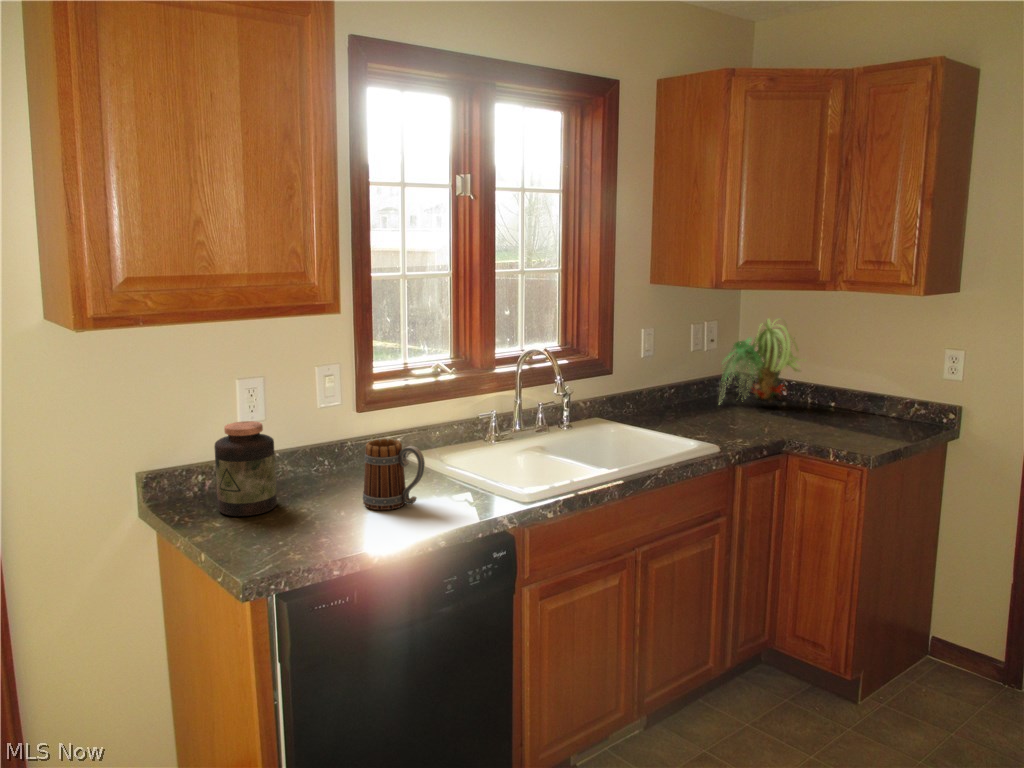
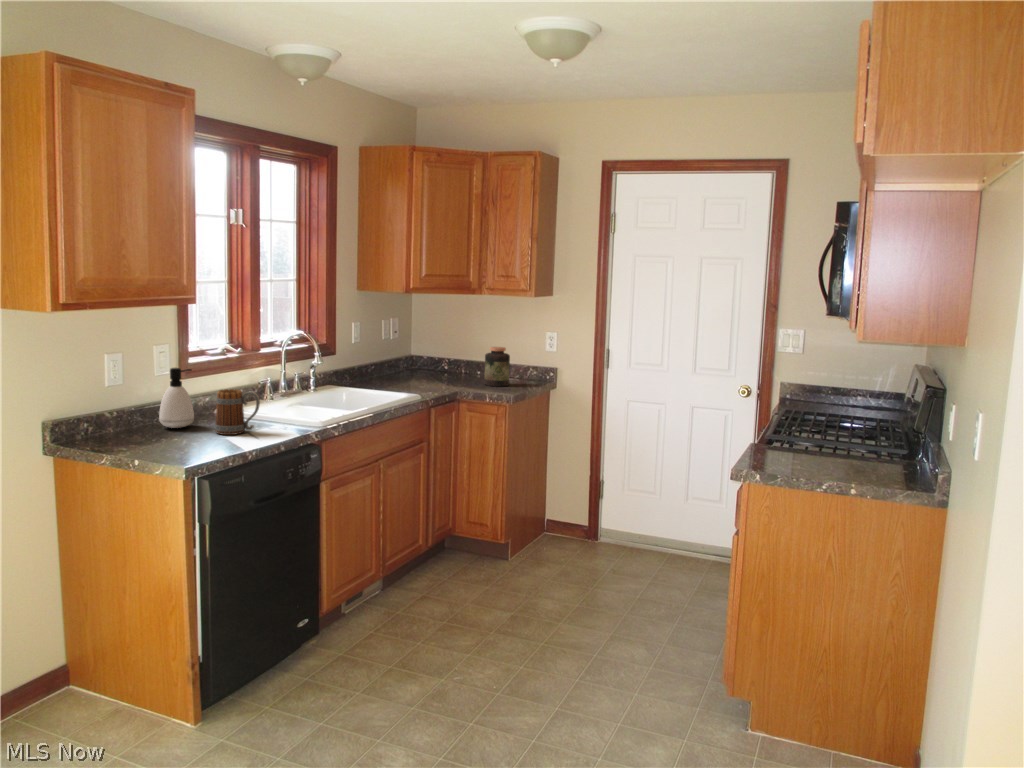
plant: present [719,319,800,404] -> none [403,314,463,377]
soap dispenser: none [306,401,353,487] -> present [159,368,194,428]
jar: present [215,421,277,516] -> present [484,347,510,387]

